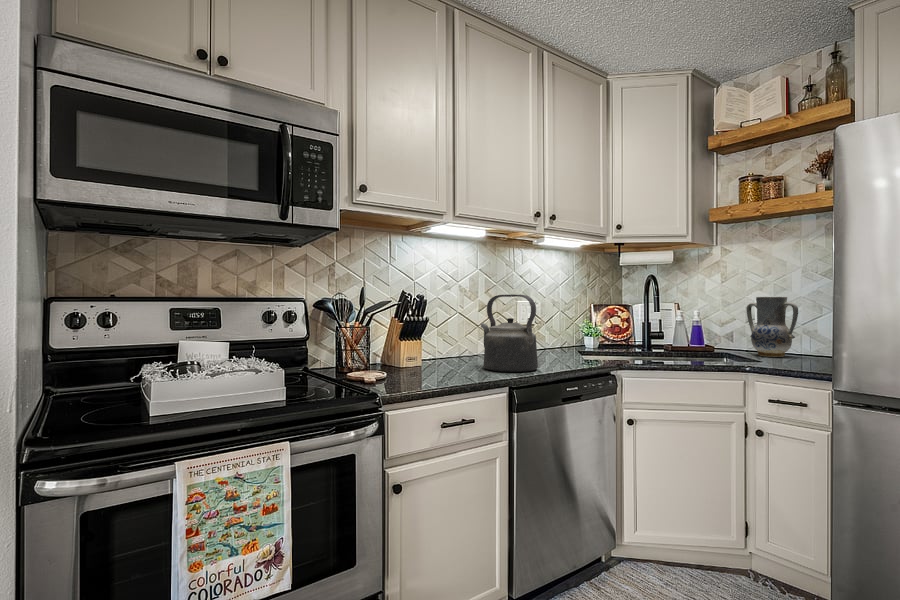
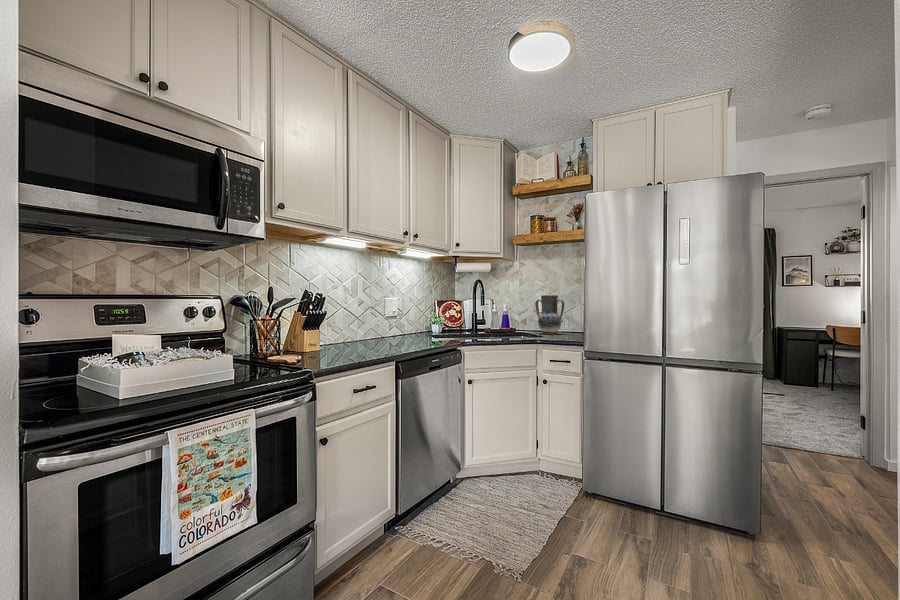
kettle: present [481,294,538,372] -> none [366,293,412,351]

